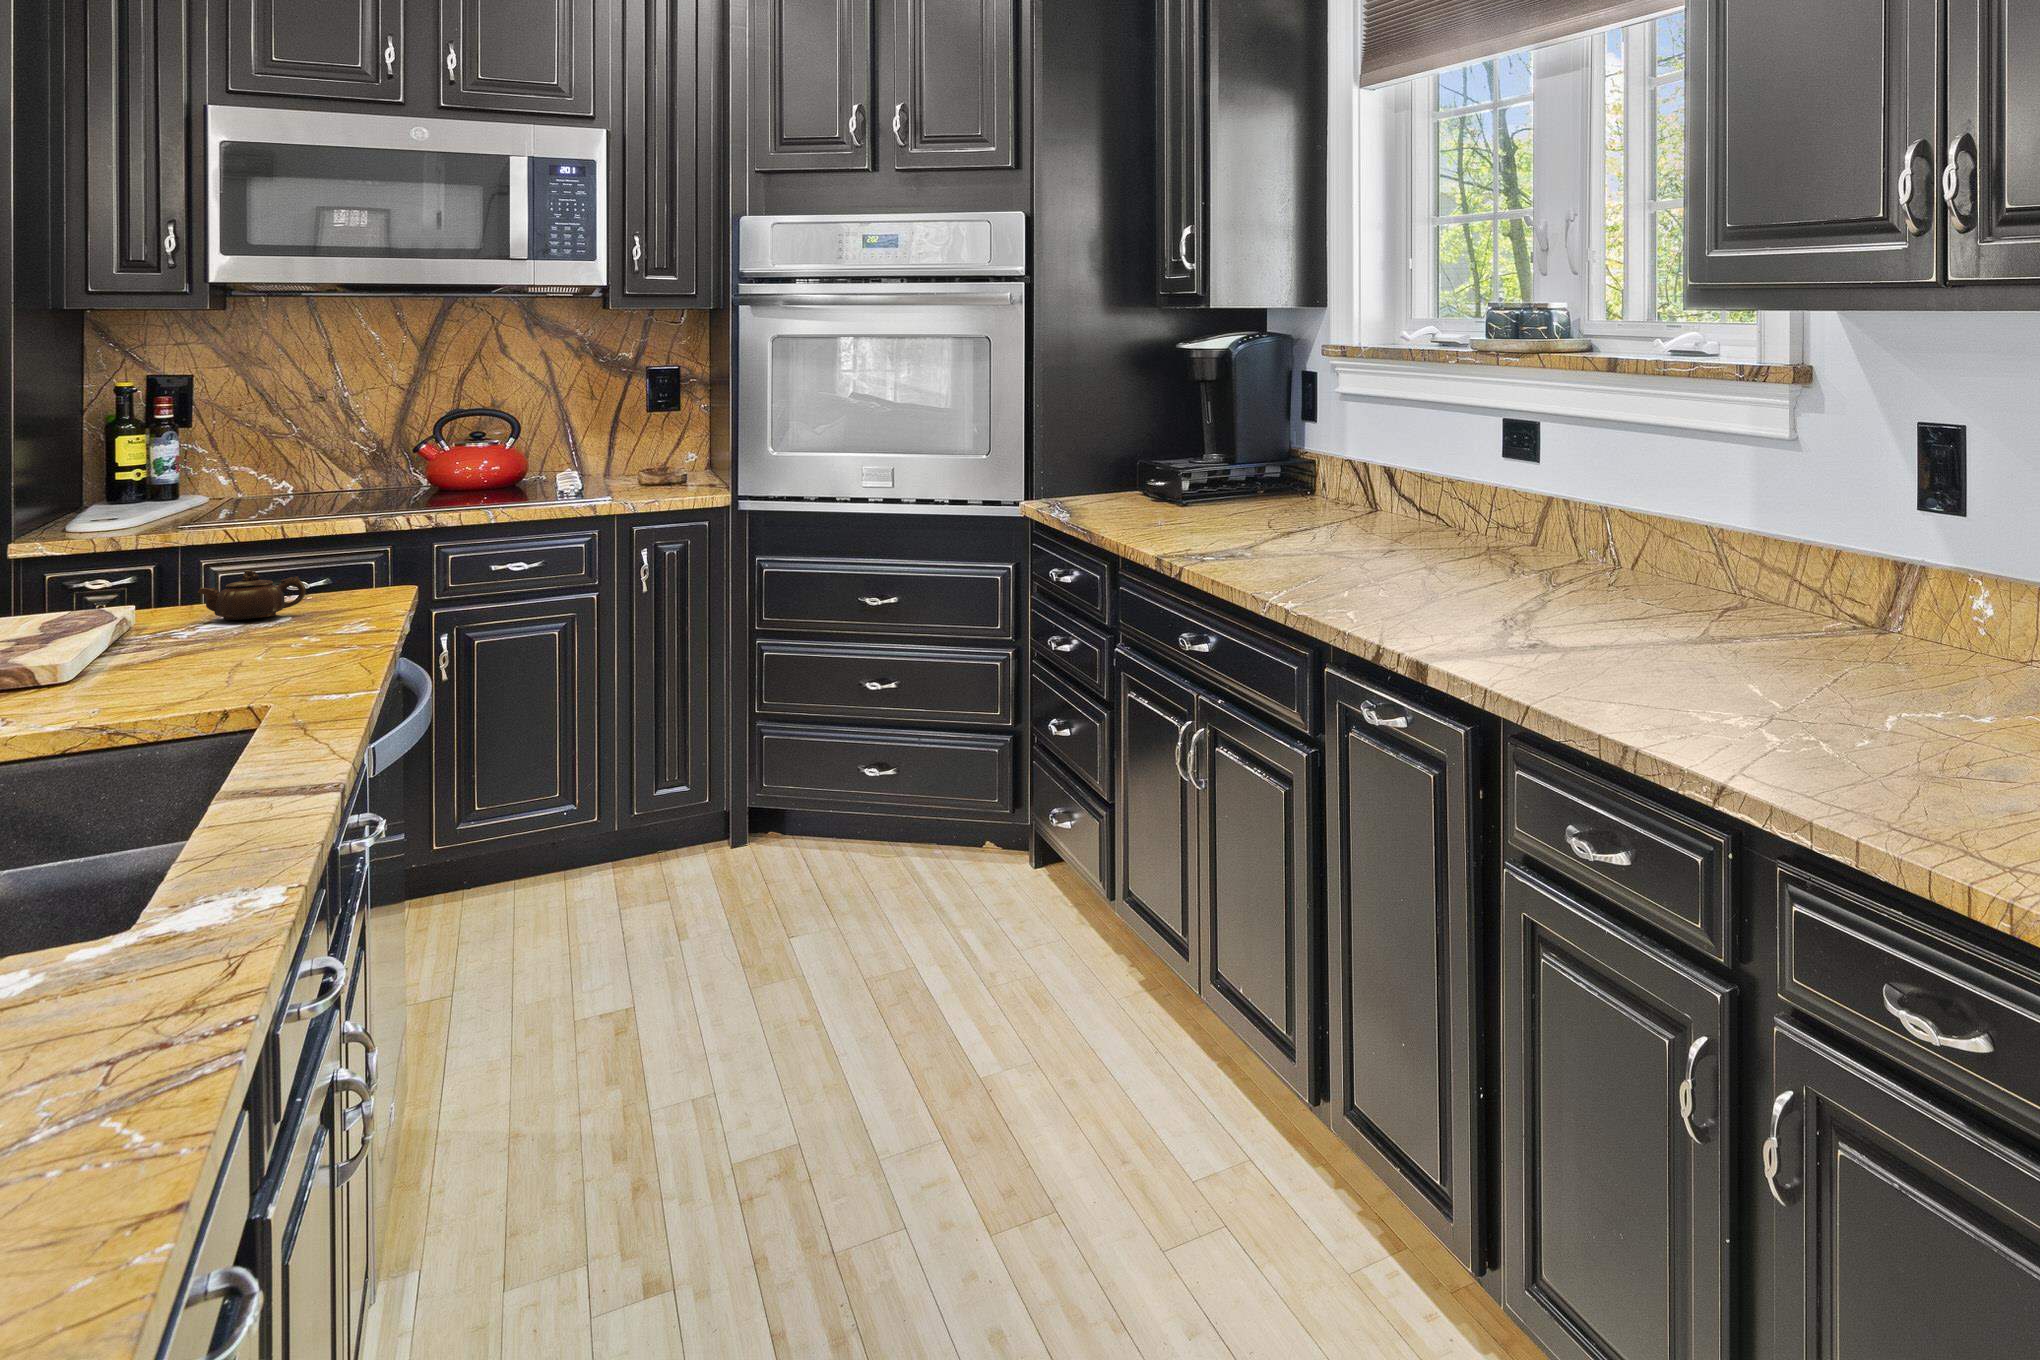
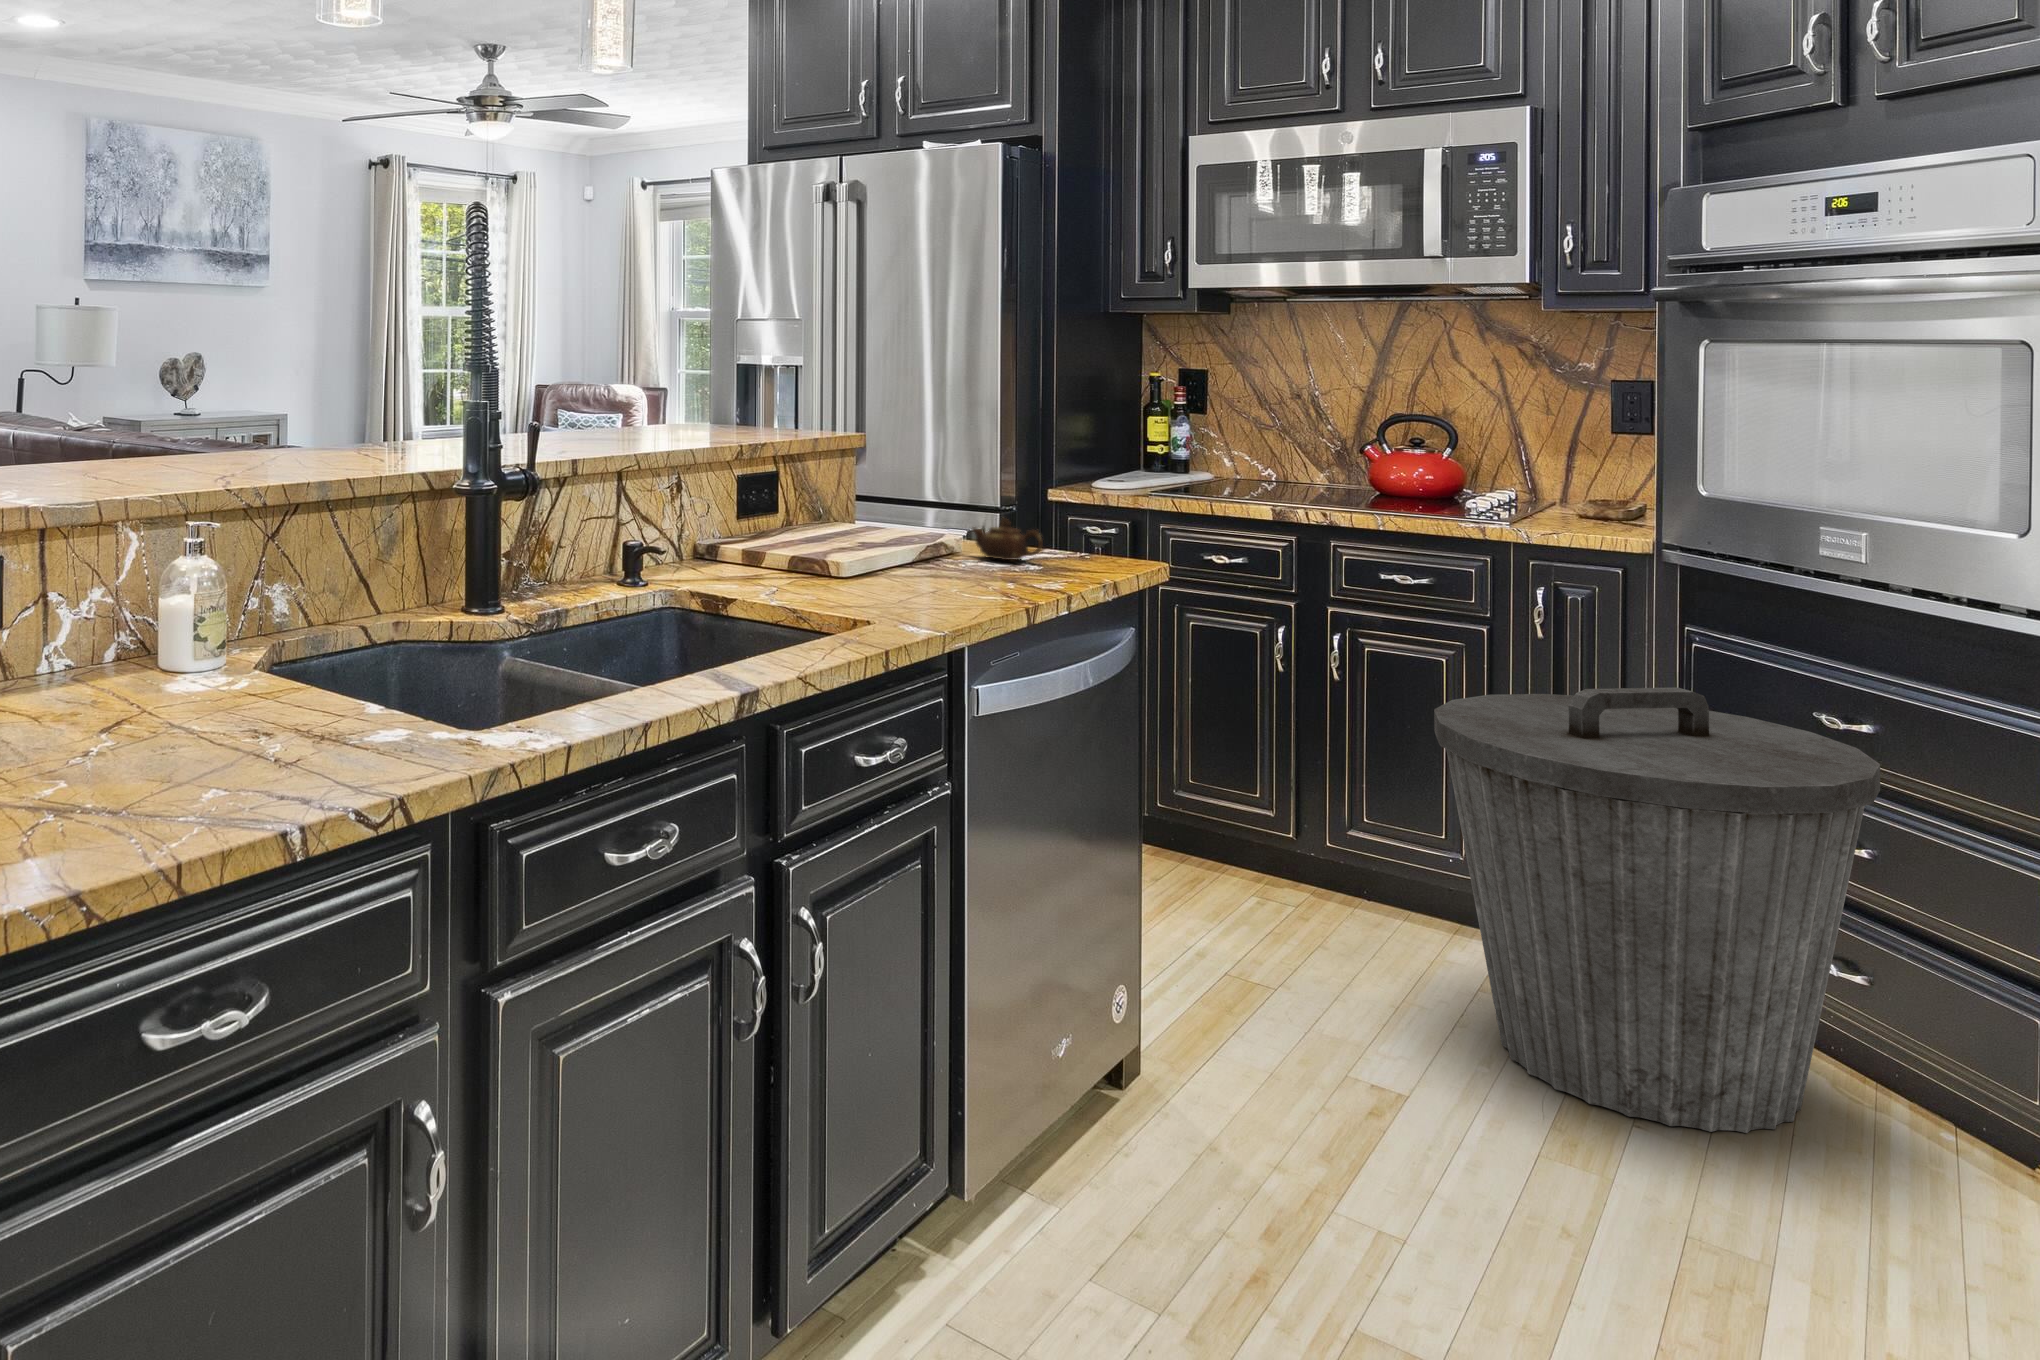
trash can: none [617,609,933,949] -> present [1434,688,1880,1133]

